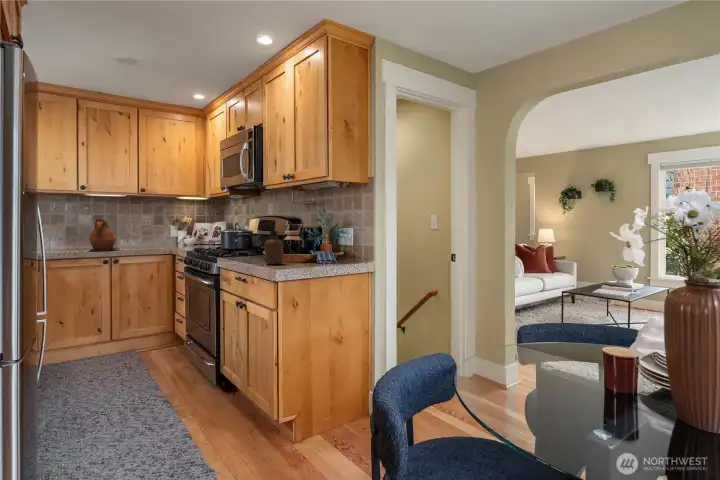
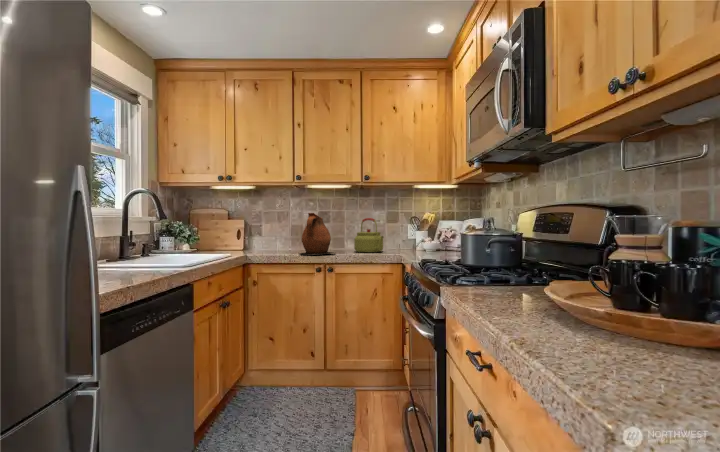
kettle: none [131,222,157,248] -> present [354,218,384,252]
soap dispenser: present [265,222,283,265] -> none [572,191,658,365]

